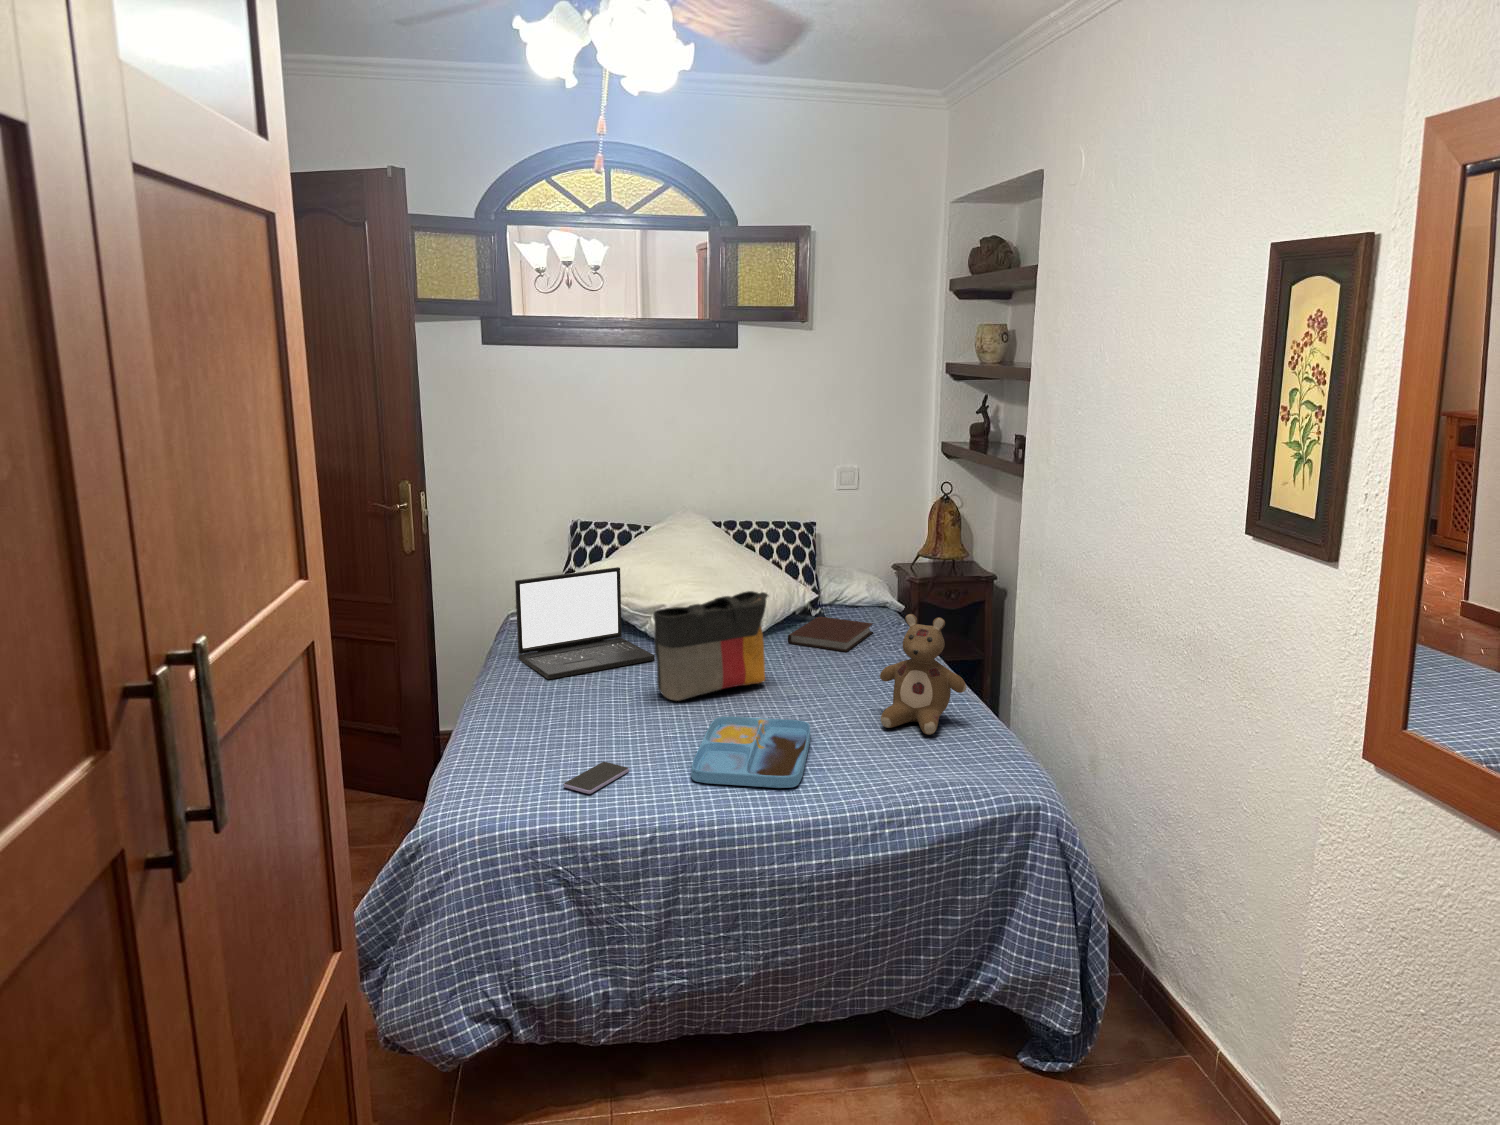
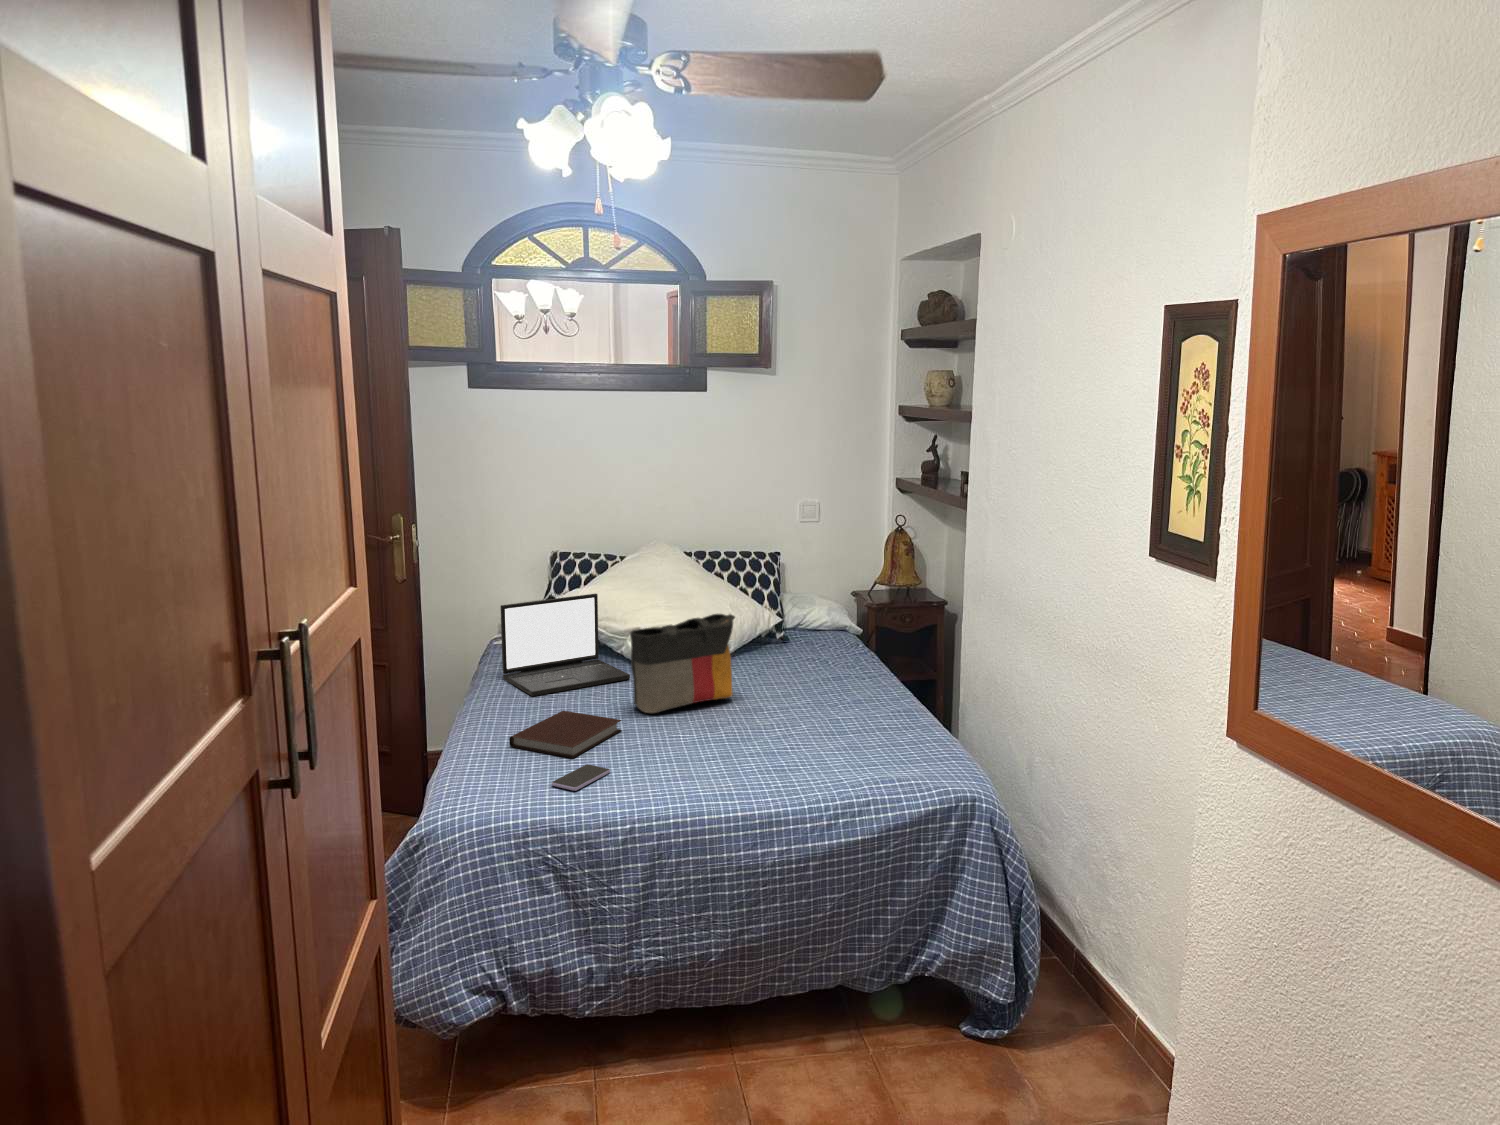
stuffed bear: present [880,614,966,735] -> none [837,632,914,741]
notebook: present [788,617,873,652] -> present [509,711,621,758]
tray: present [691,717,810,788] -> none [666,726,774,785]

